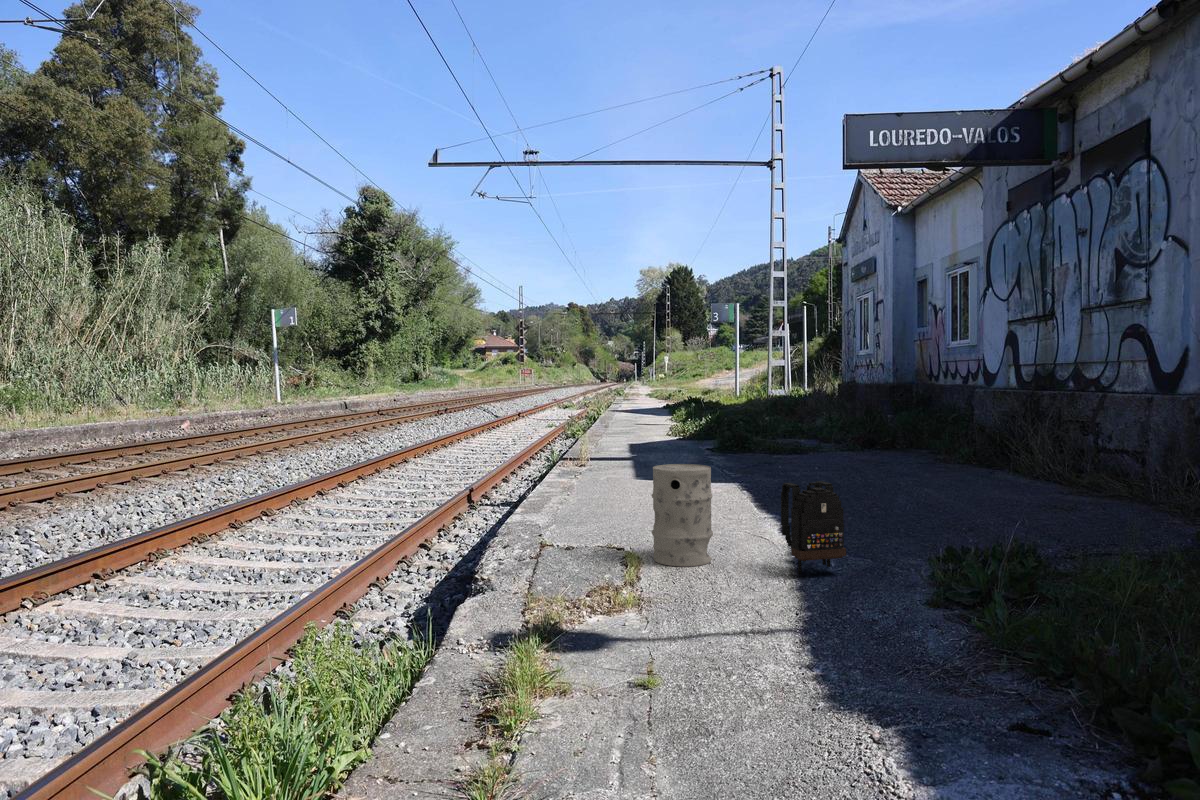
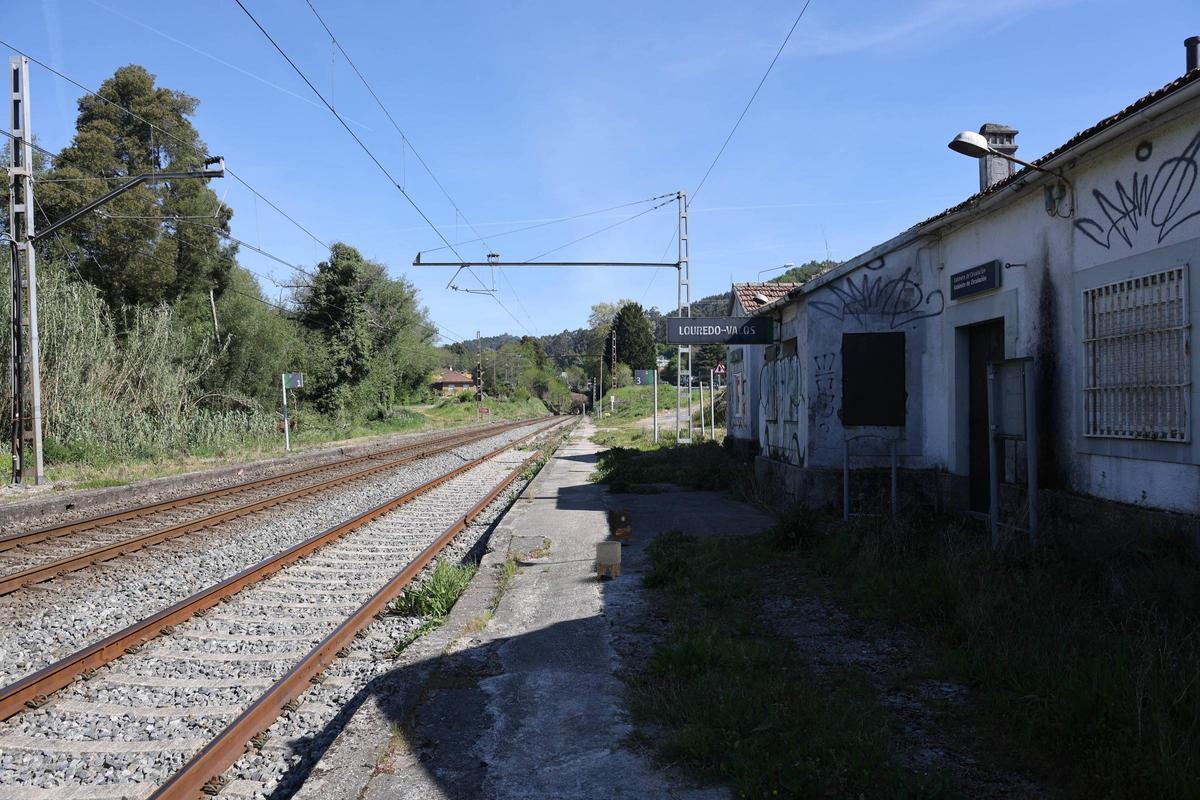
trash can: present [652,464,713,566] -> none [557,501,583,544]
planter: none [846,602,943,760] -> present [596,541,621,579]

